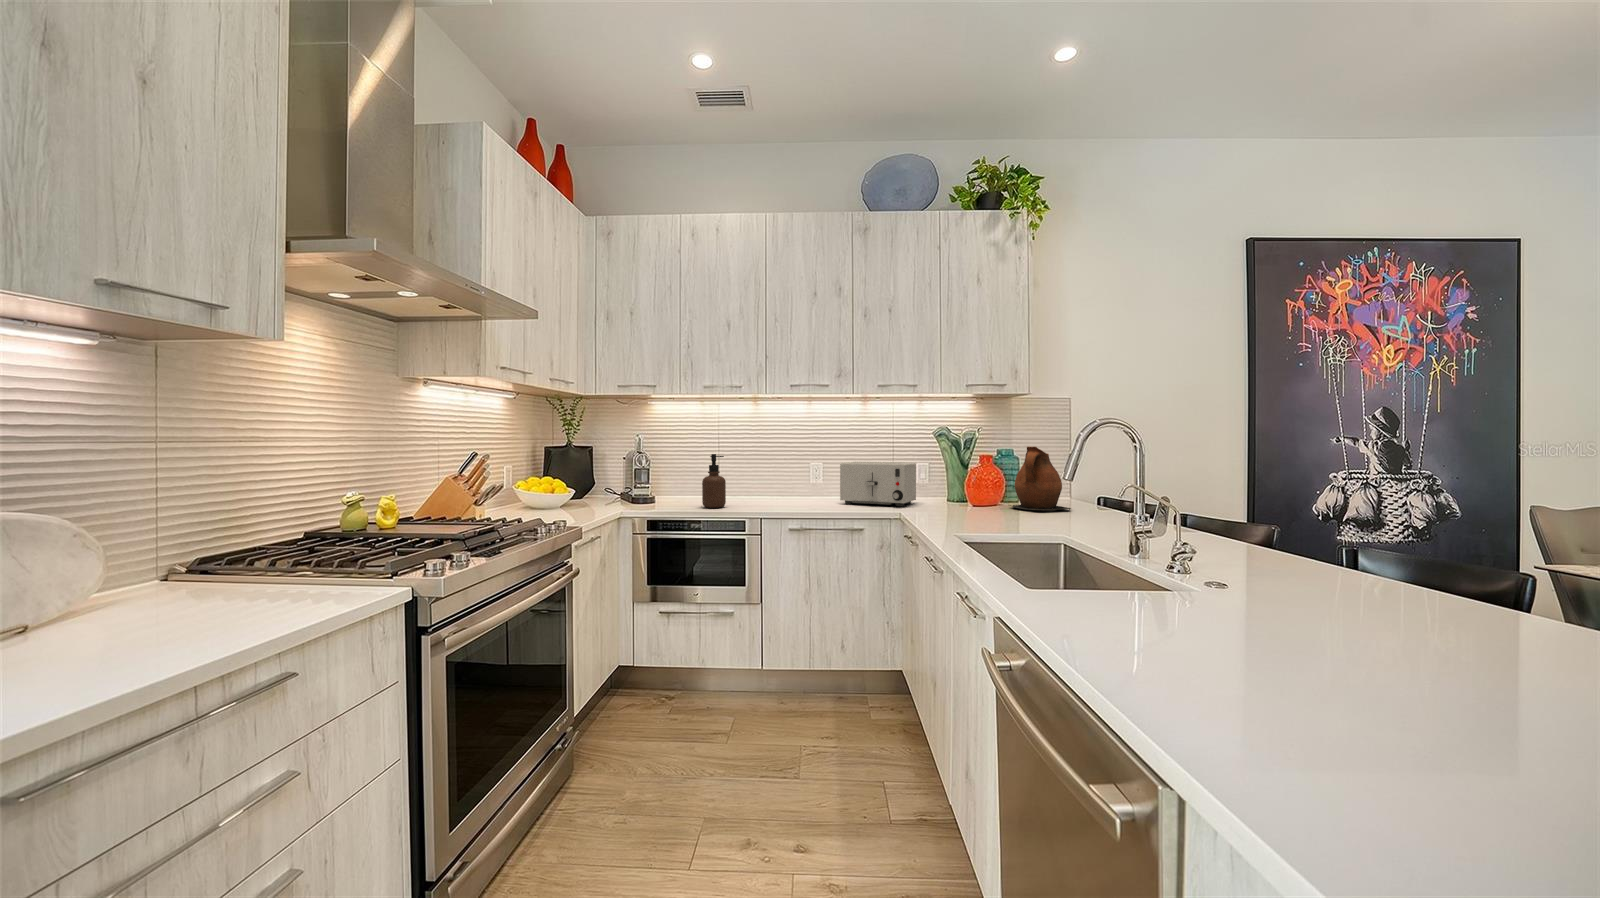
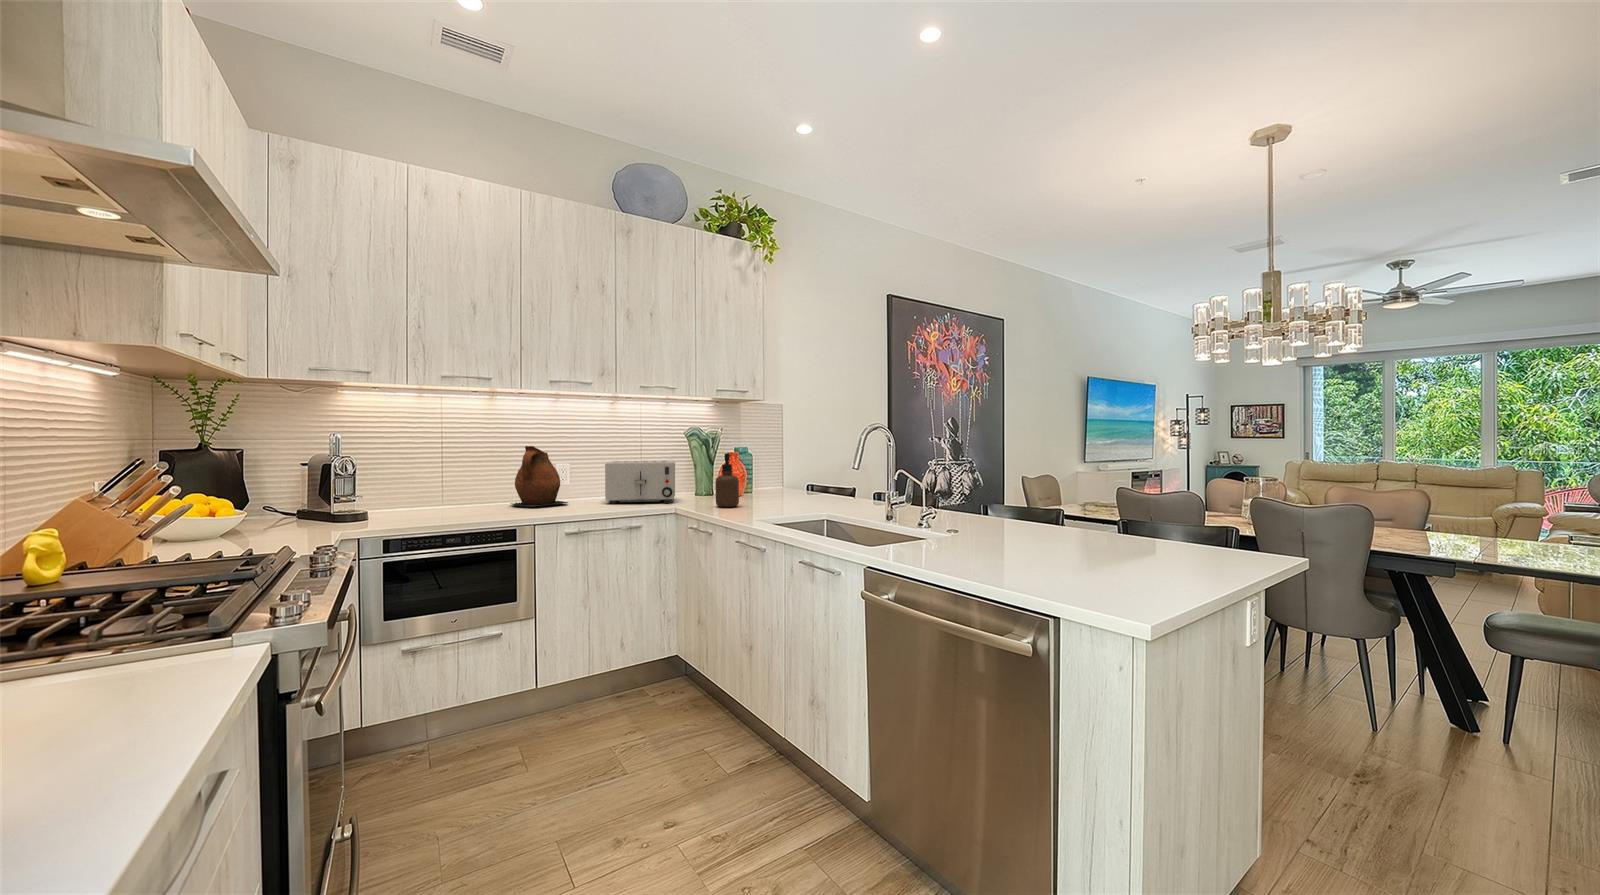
ceramic pitcher: present [1010,447,1071,510] -> present [512,446,568,506]
soap dispenser: present [702,454,726,508] -> present [716,453,739,507]

